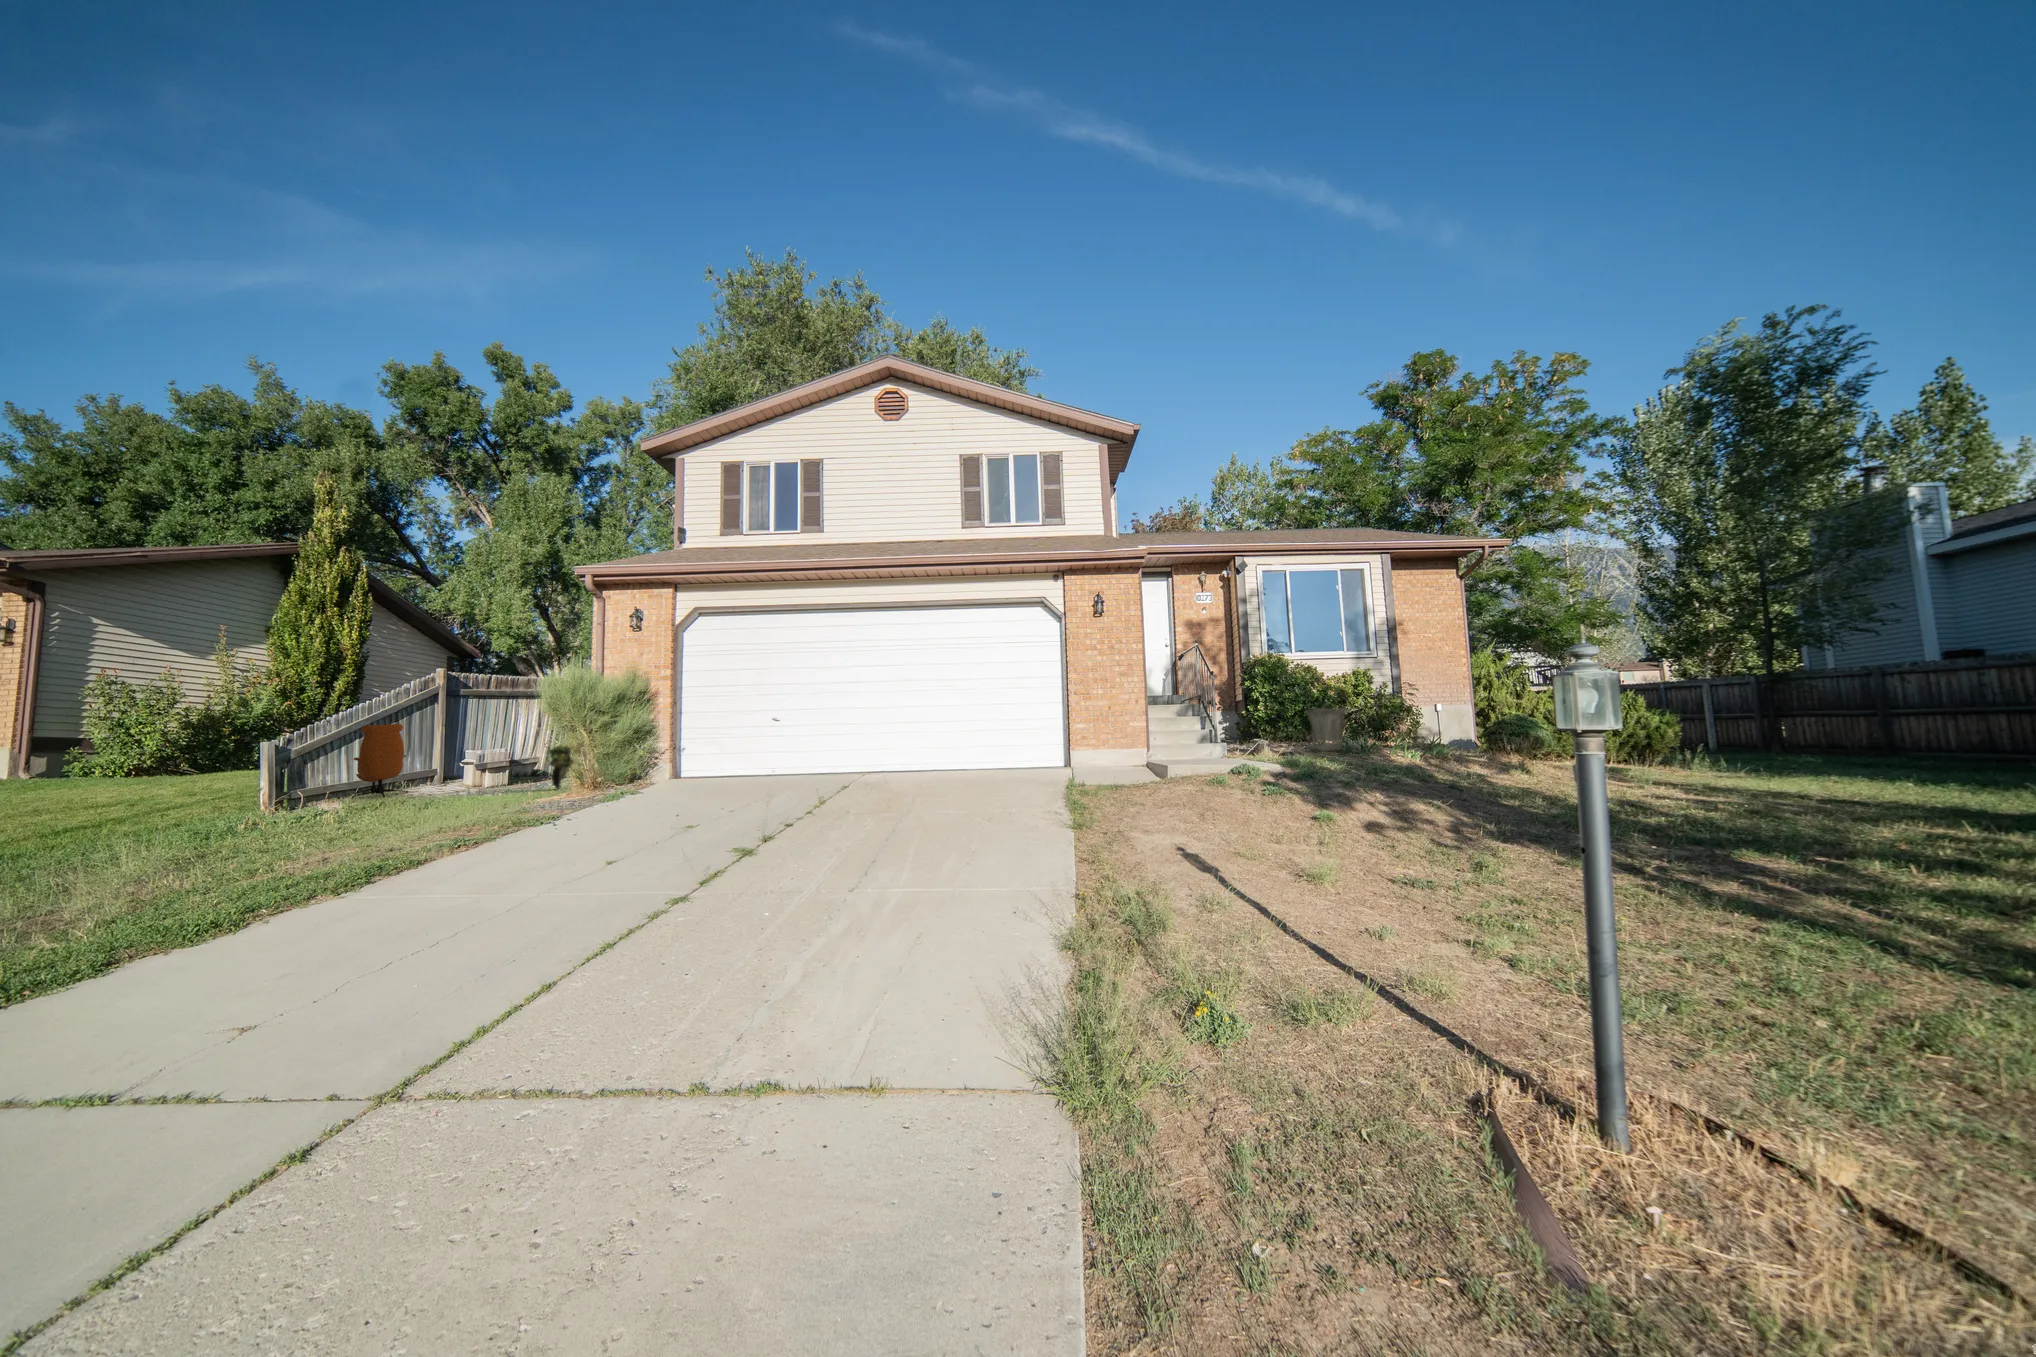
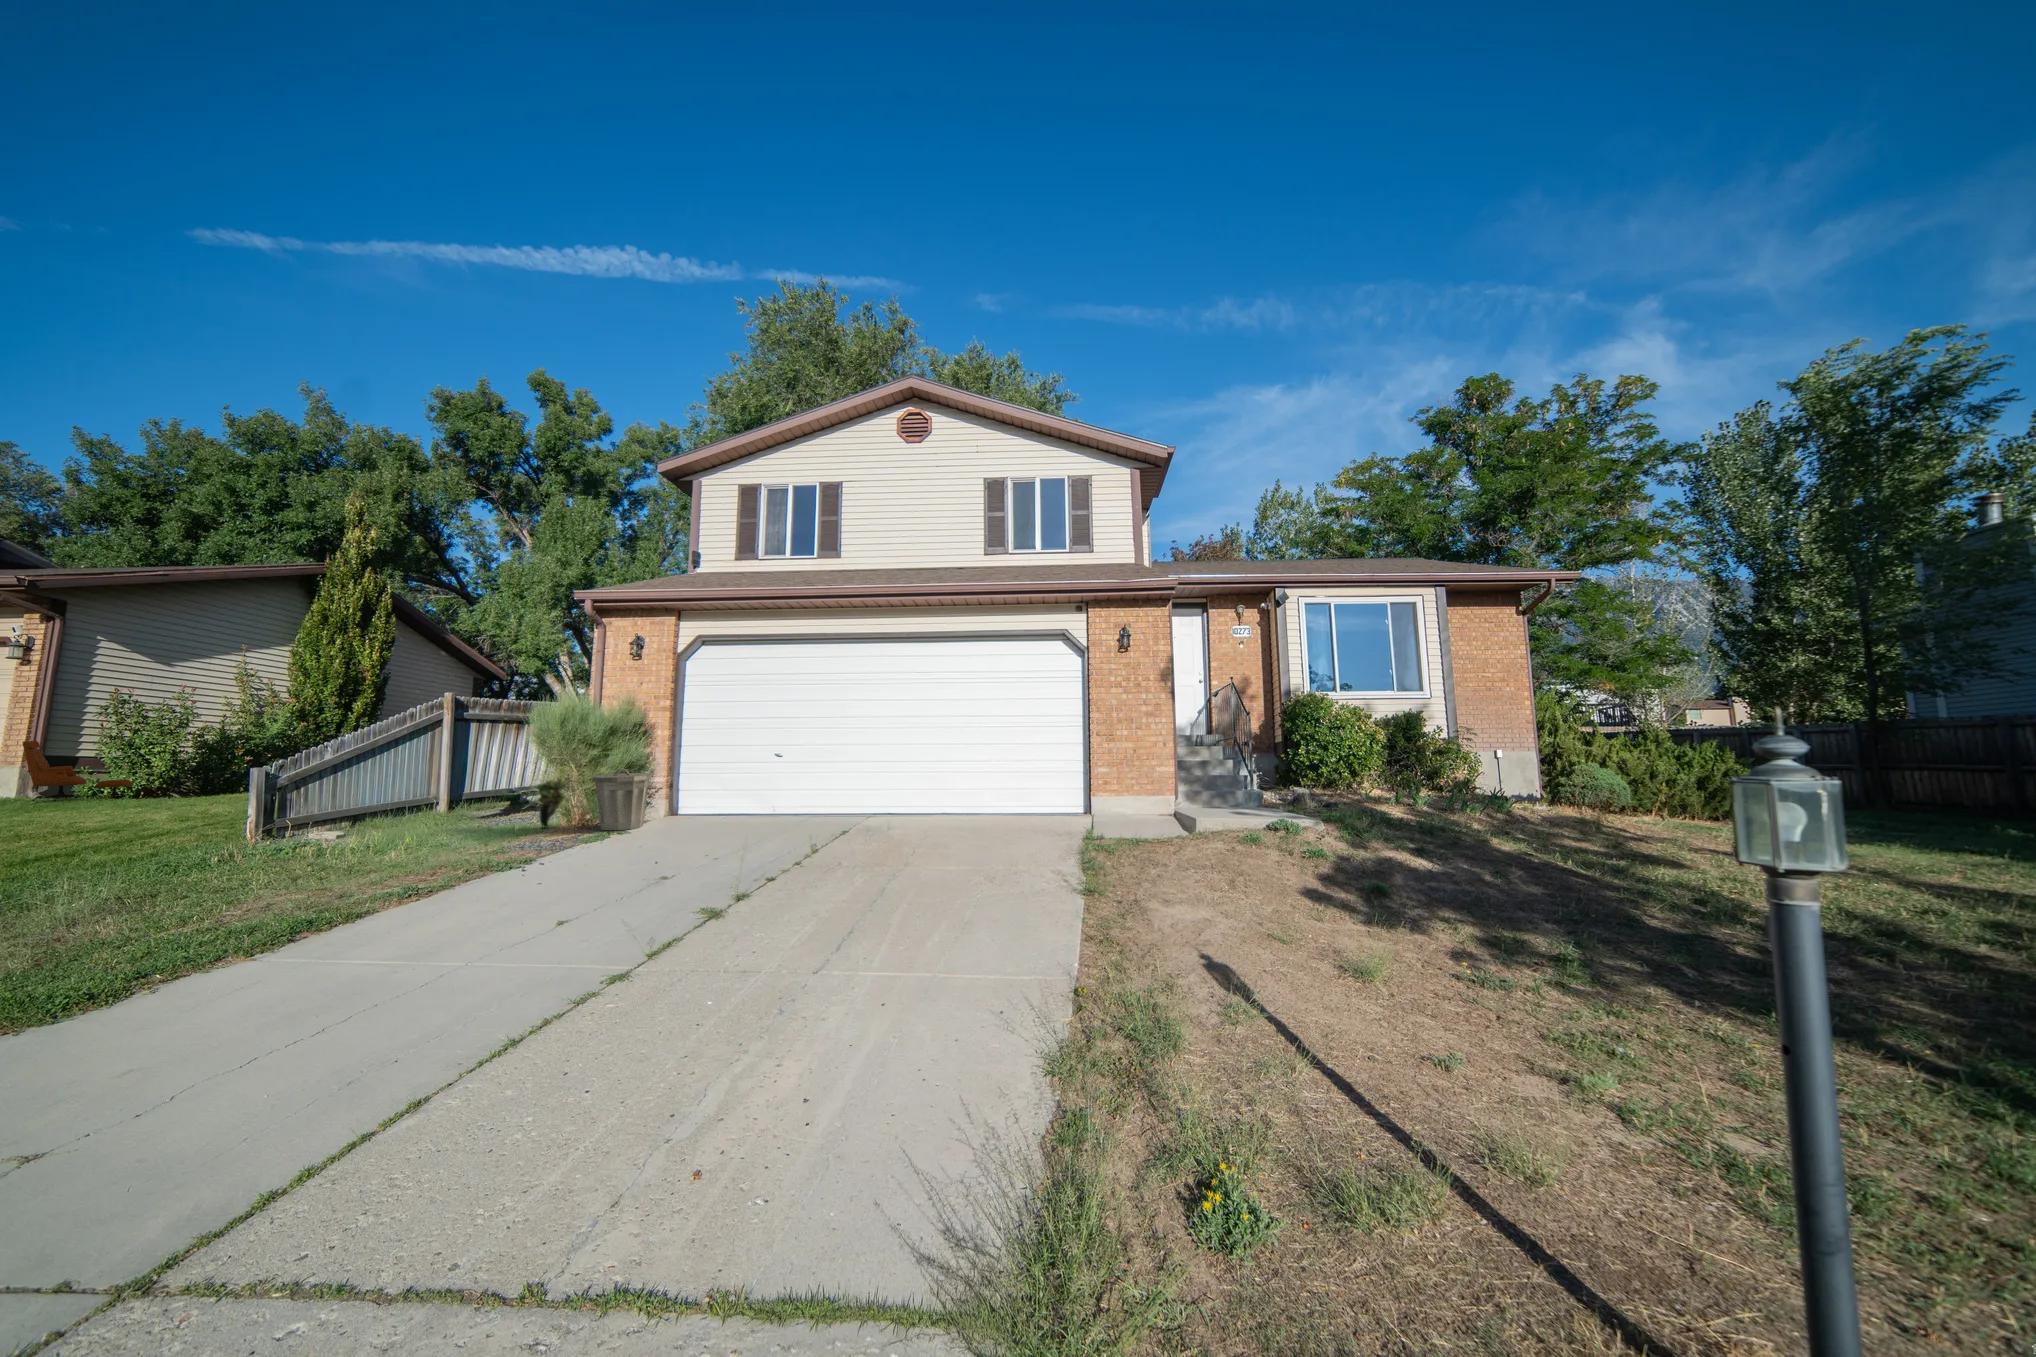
trash can: present [1306,705,1347,751] -> present [592,769,651,830]
lounge chair: present [352,724,408,798] -> present [22,741,133,801]

